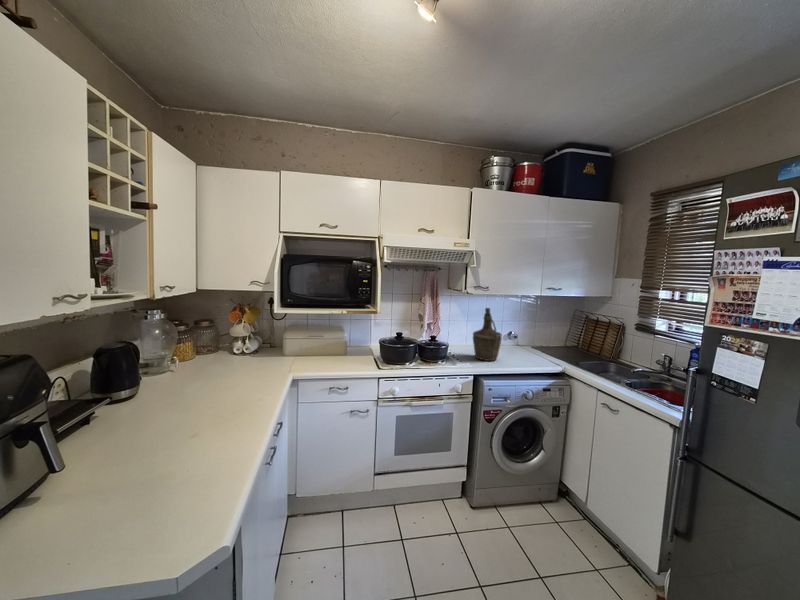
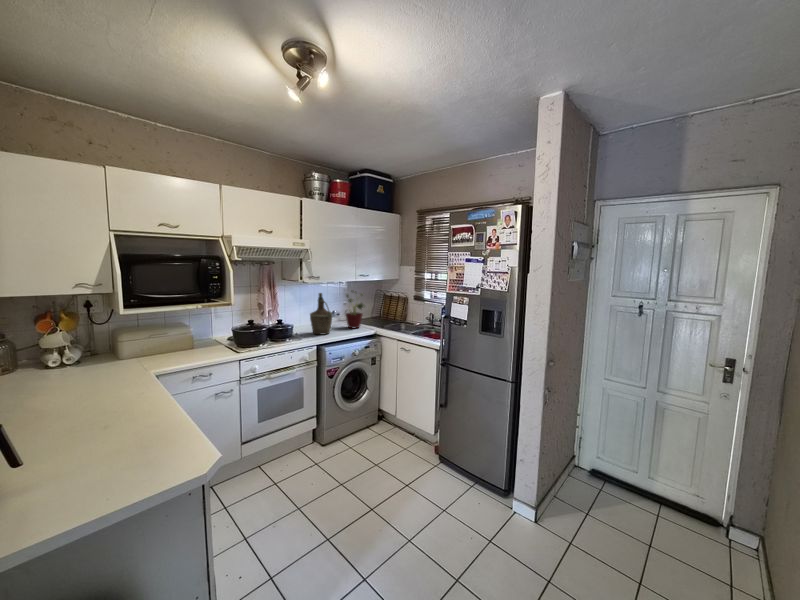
potted plant: none [519,307,556,359] -> present [346,291,365,328]

